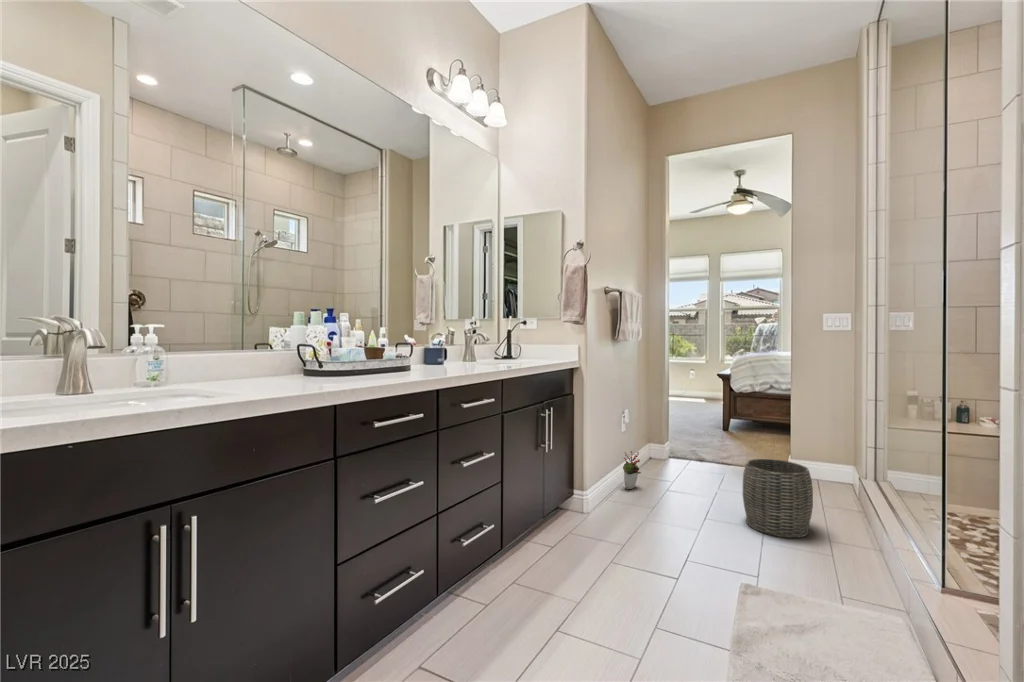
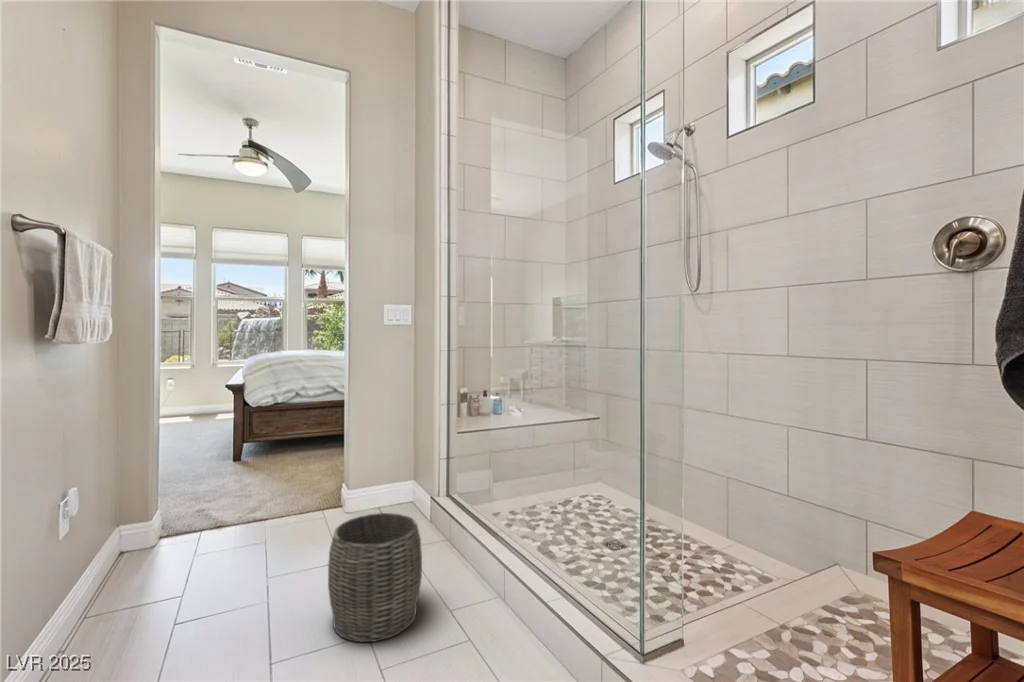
decorative plant: present [623,451,641,489] -> none [67,570,115,661]

